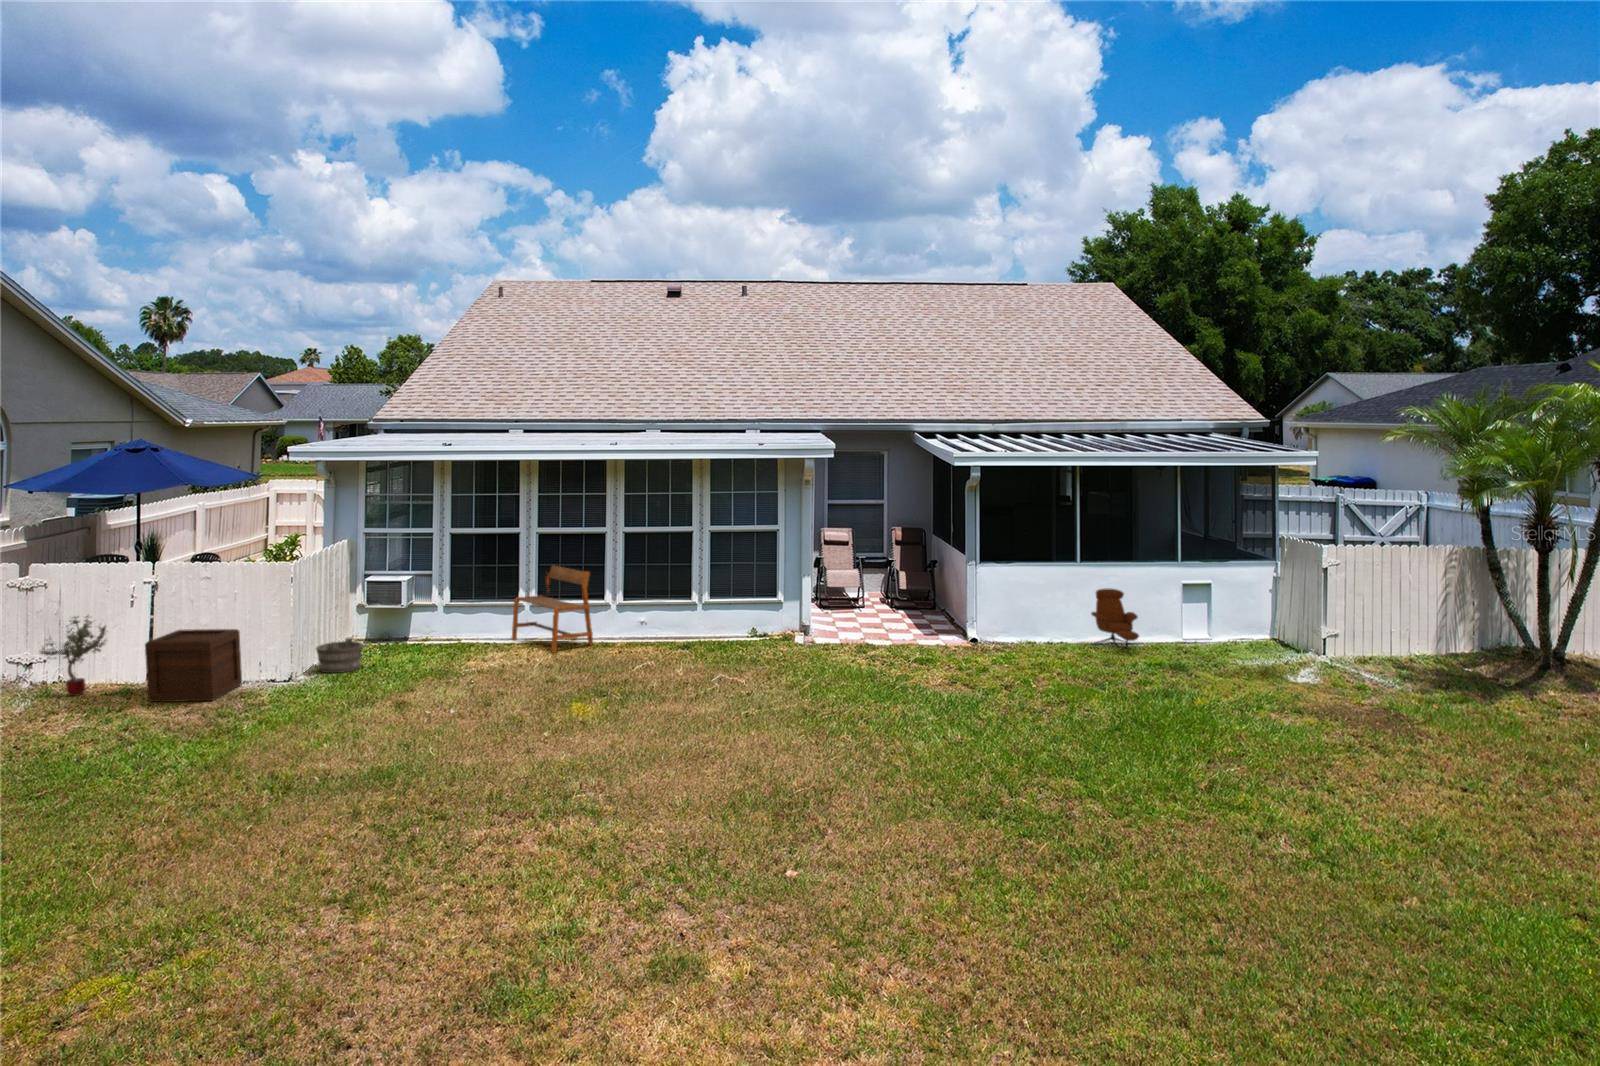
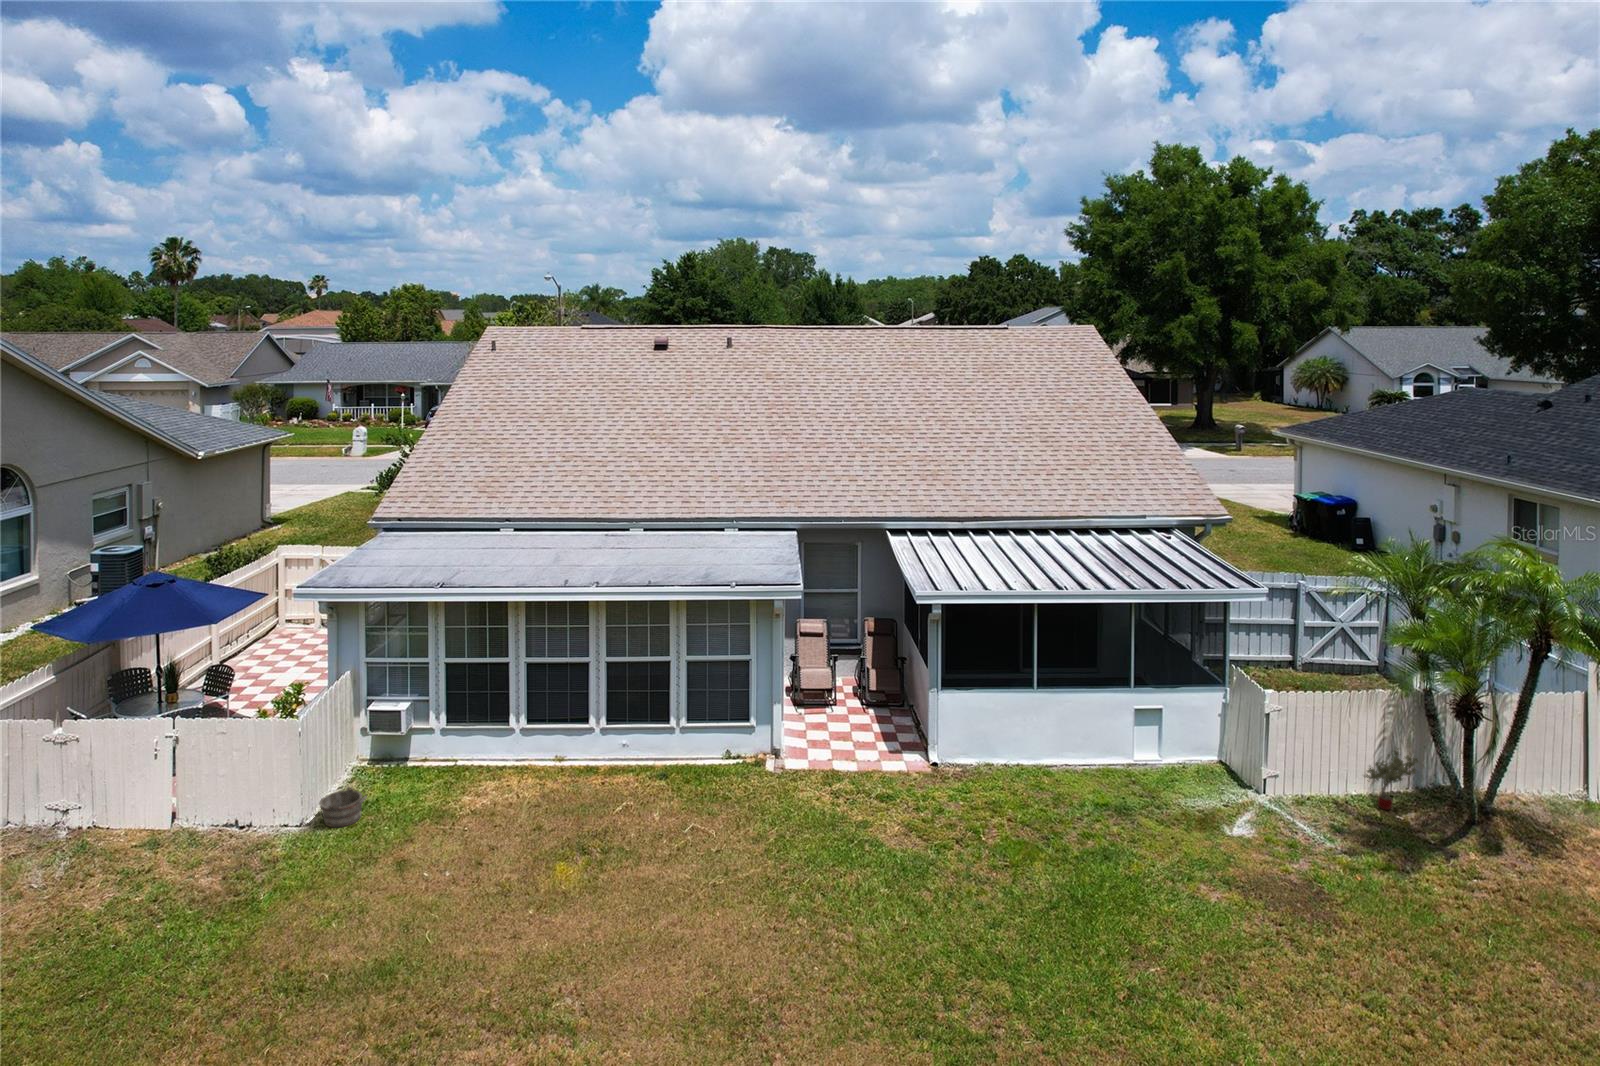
bench: present [512,566,593,653] -> none [503,690,579,789]
lounge chair: present [1091,588,1139,652] -> none [1047,716,1090,793]
potted tree: present [40,616,106,696] -> present [1364,747,1418,810]
wooden crate: present [145,629,242,702] -> none [160,803,252,882]

